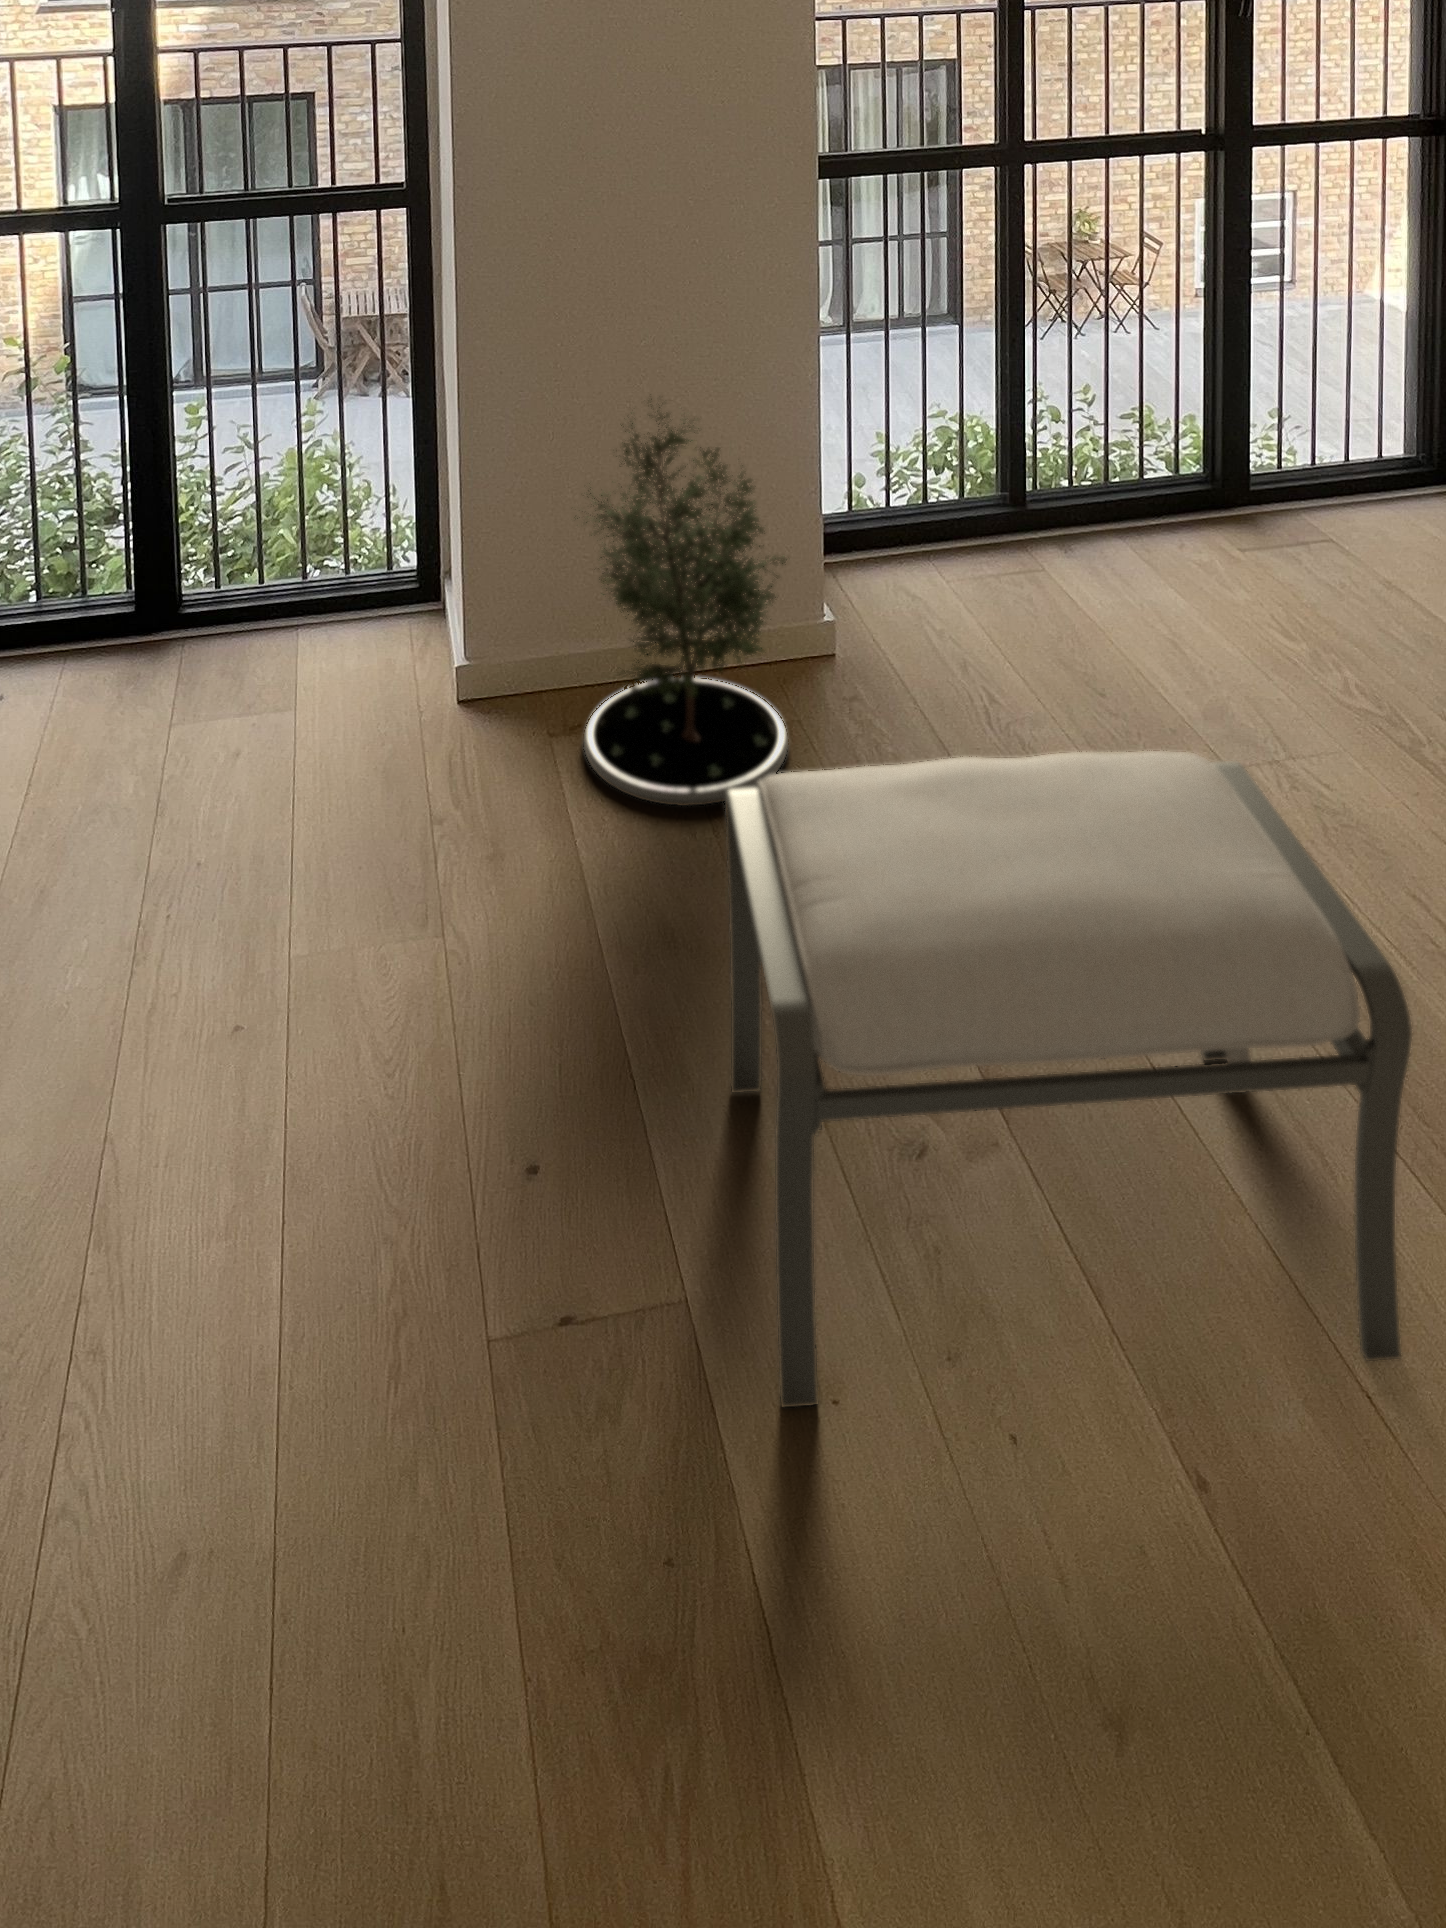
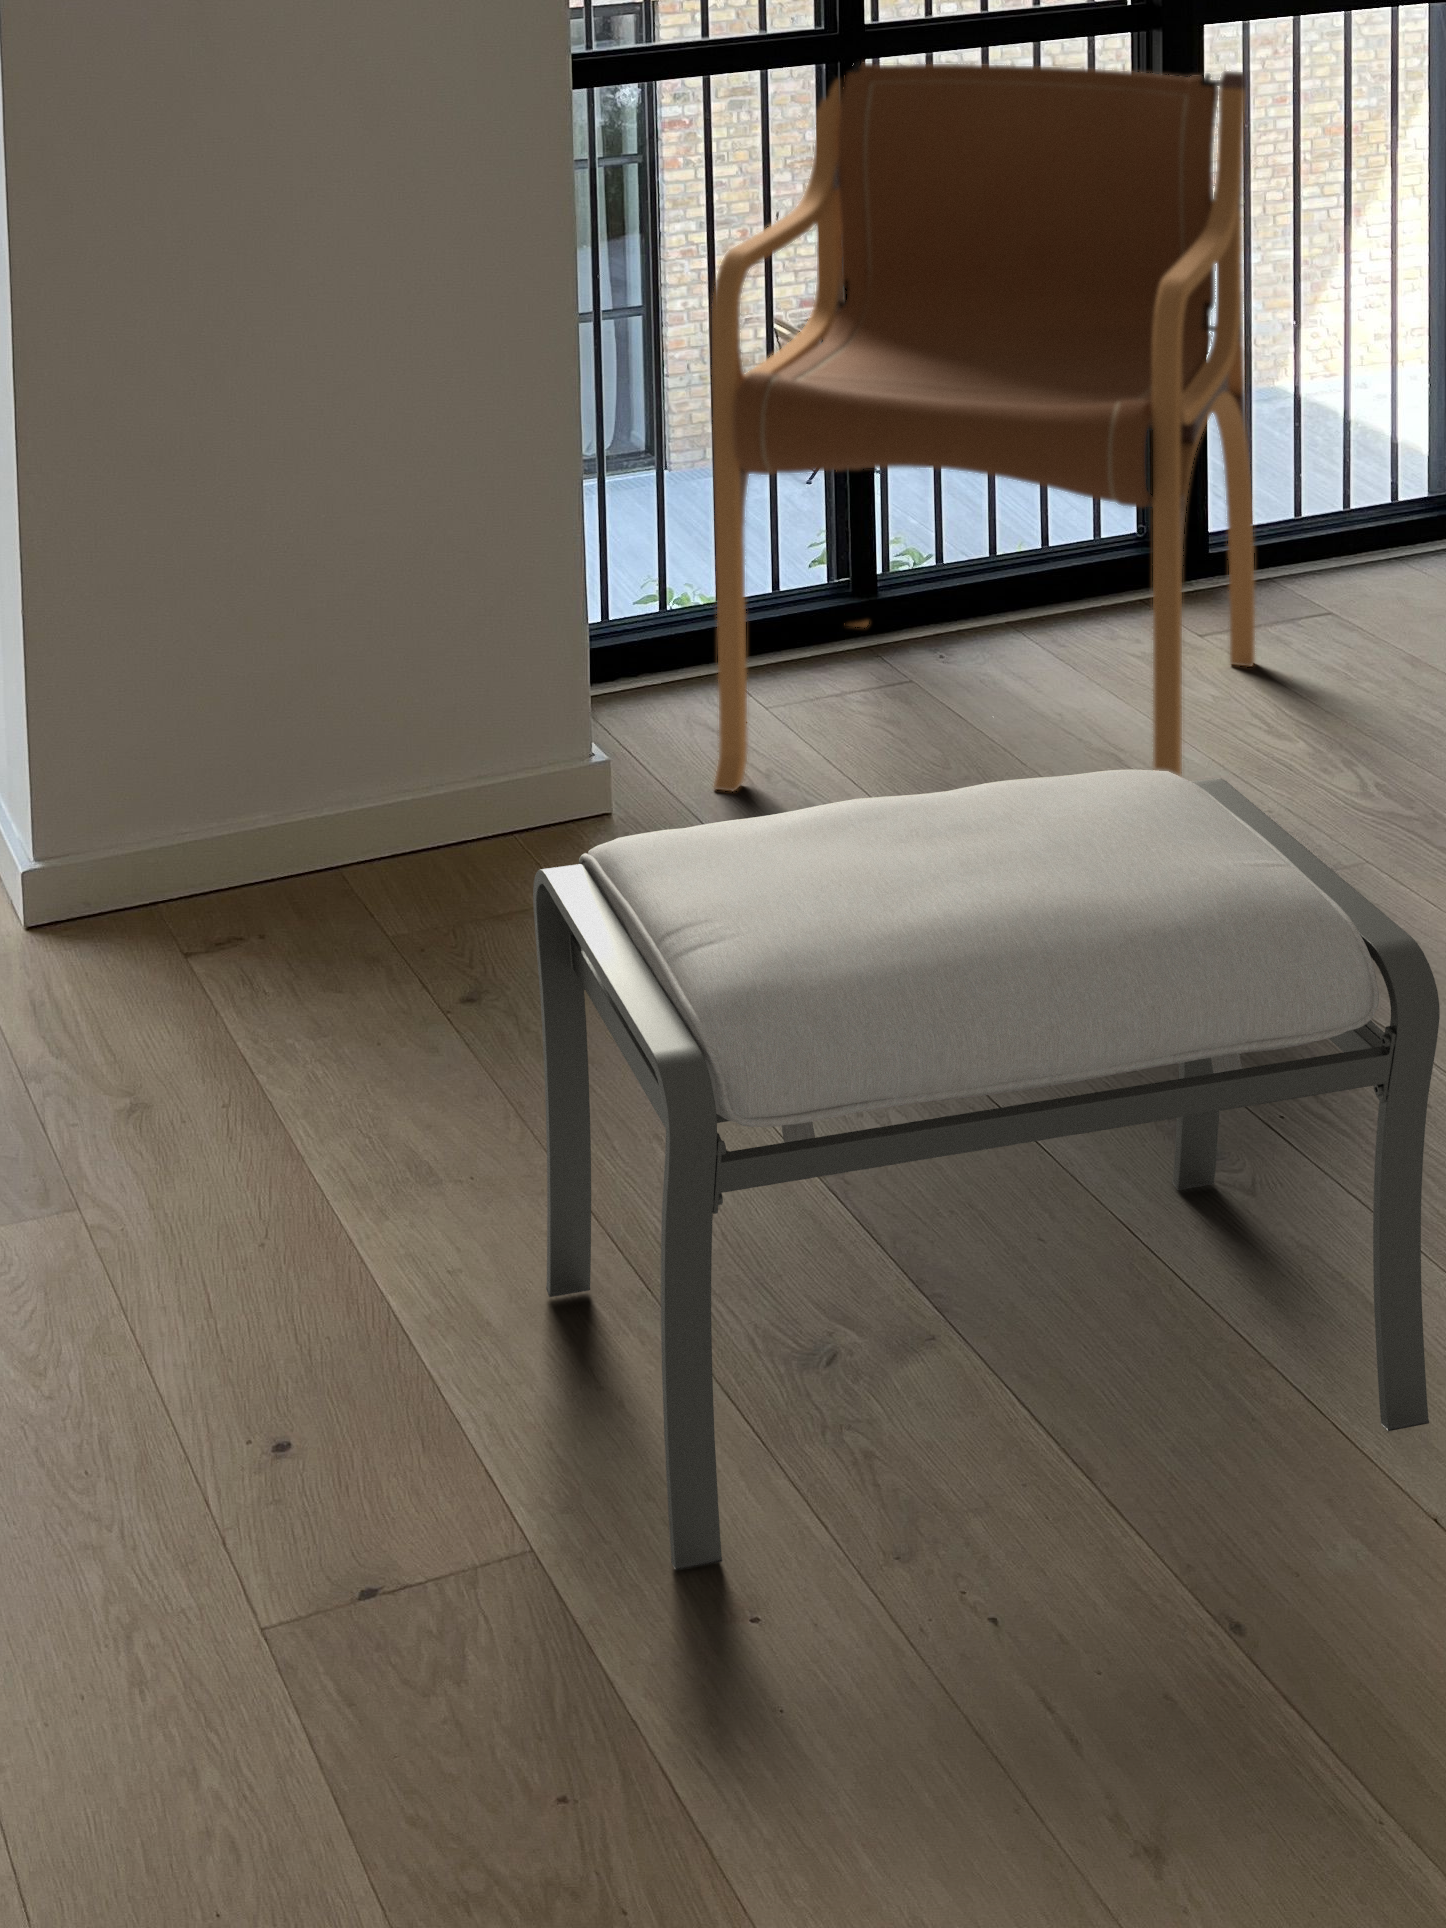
armchair: none [908,160,1282,727] -> present [712,63,1255,791]
potted tree: present [575,399,788,806] -> none [216,399,555,1010]

